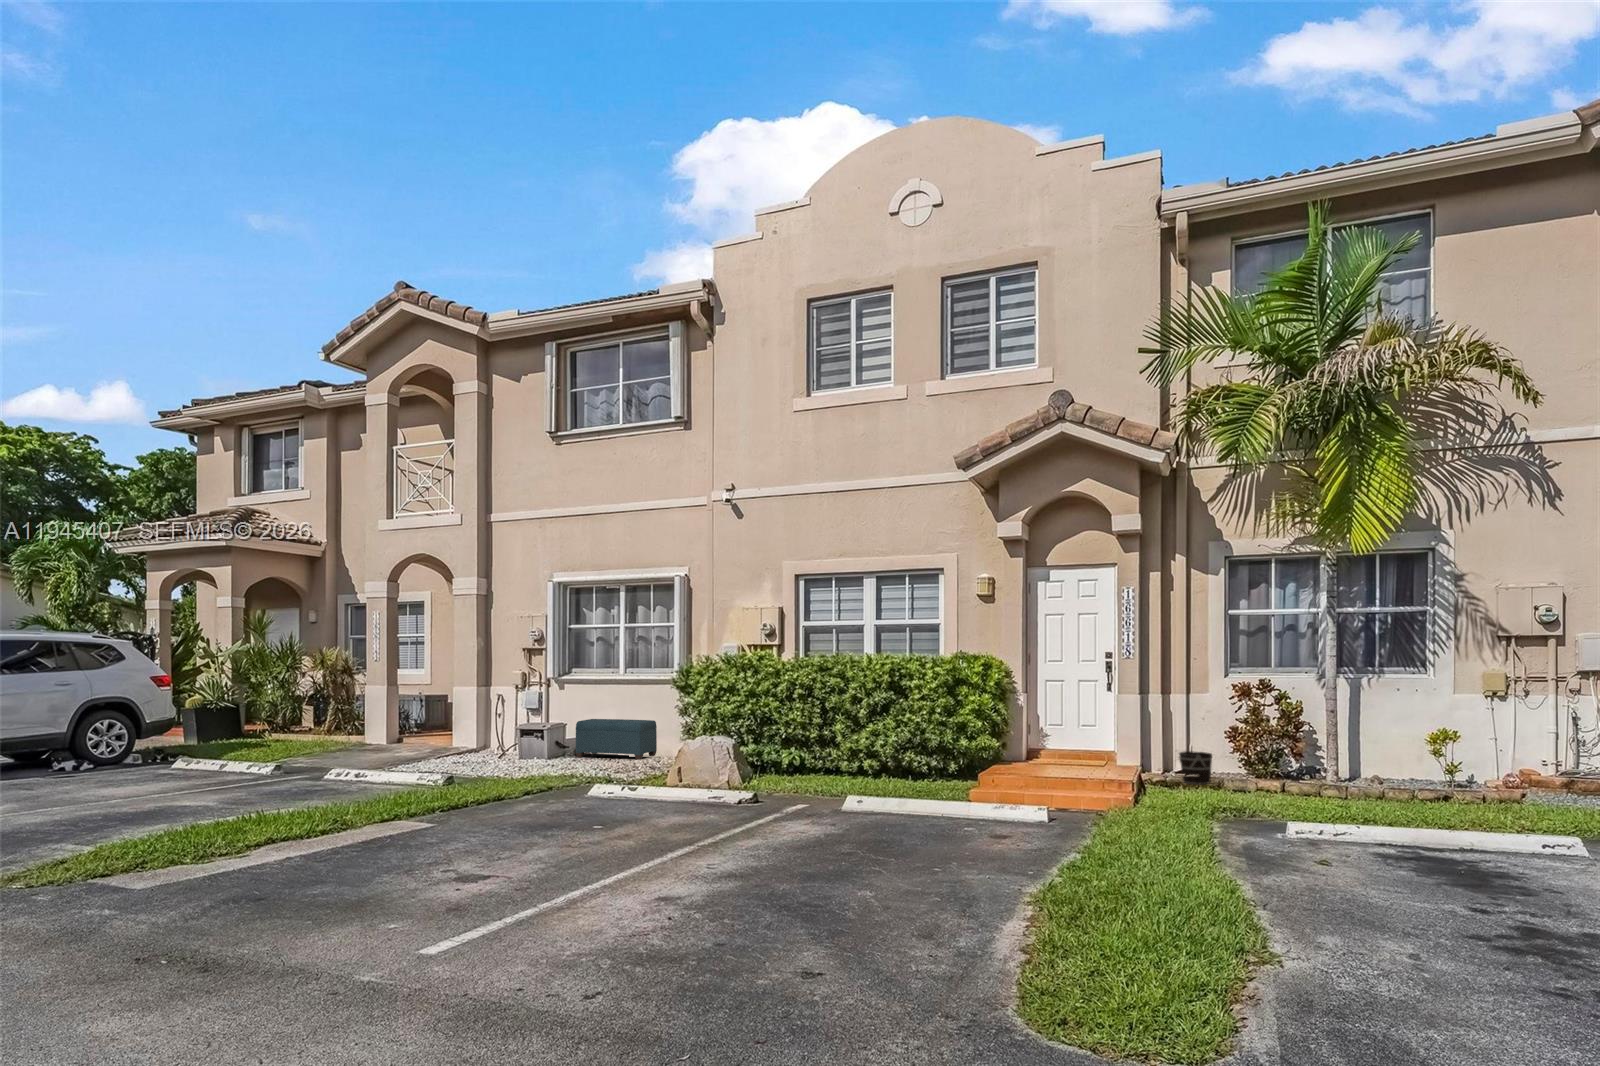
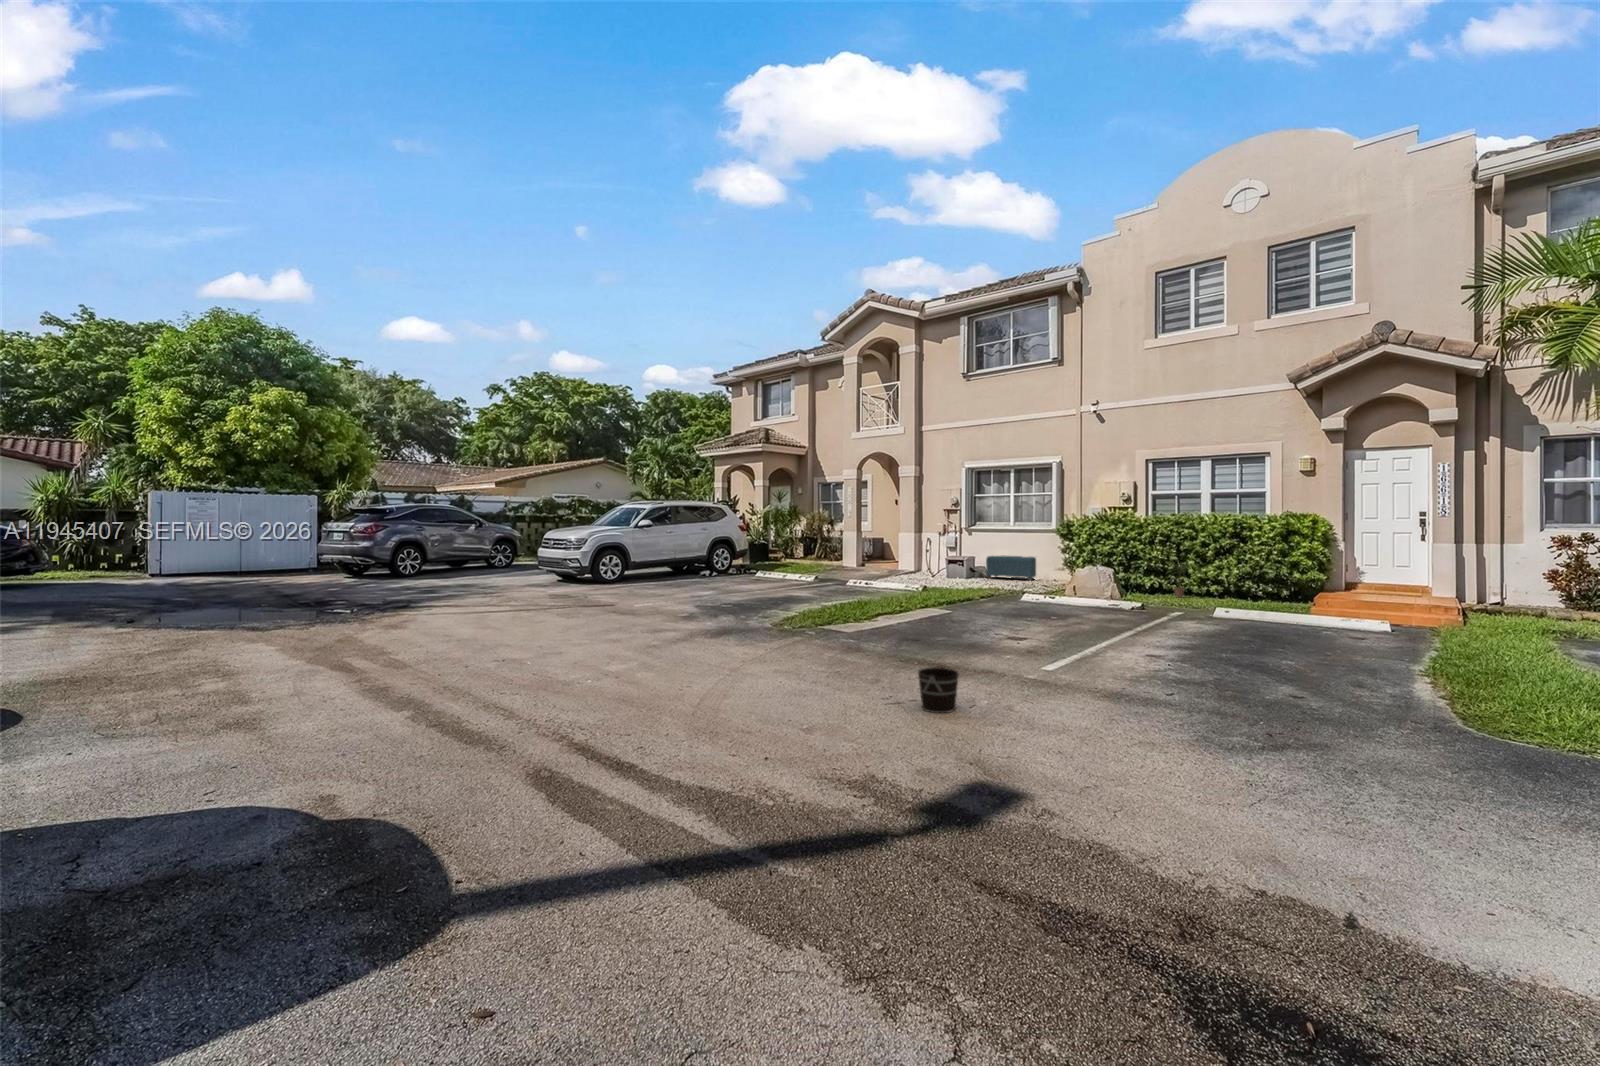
potted plant: none [807,726,840,781] -> present [1171,562,1189,598]
bucket: present [1179,751,1212,784] -> present [918,667,958,713]

